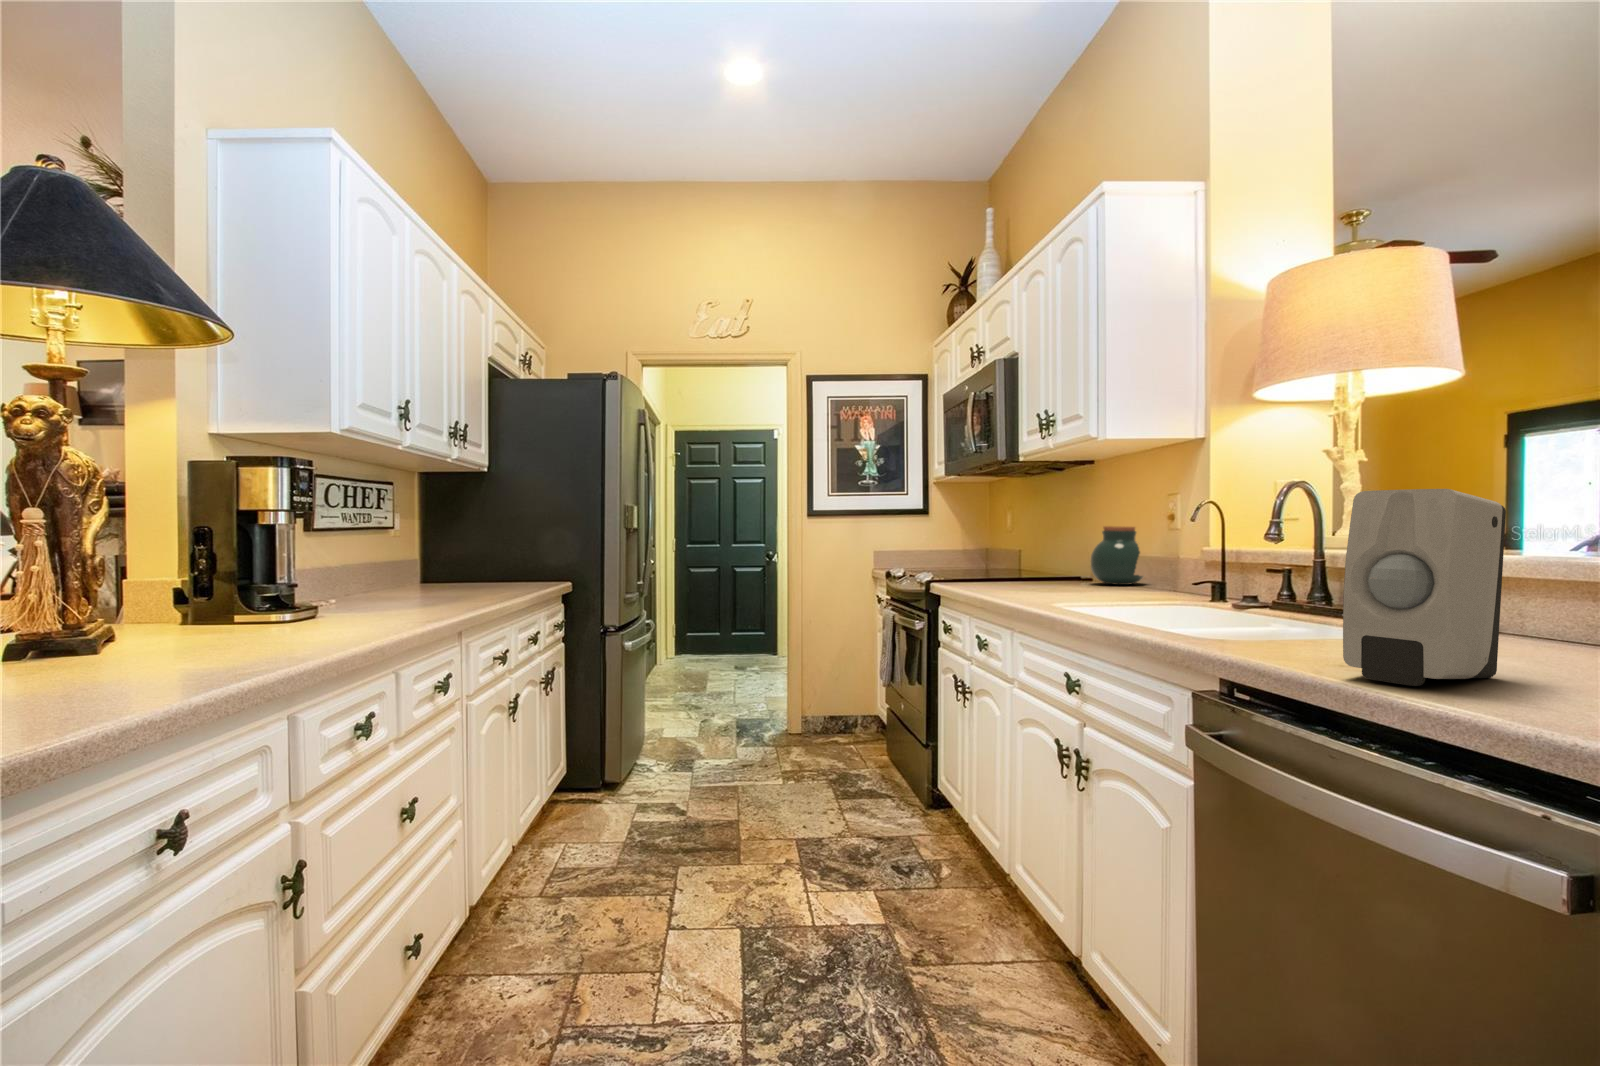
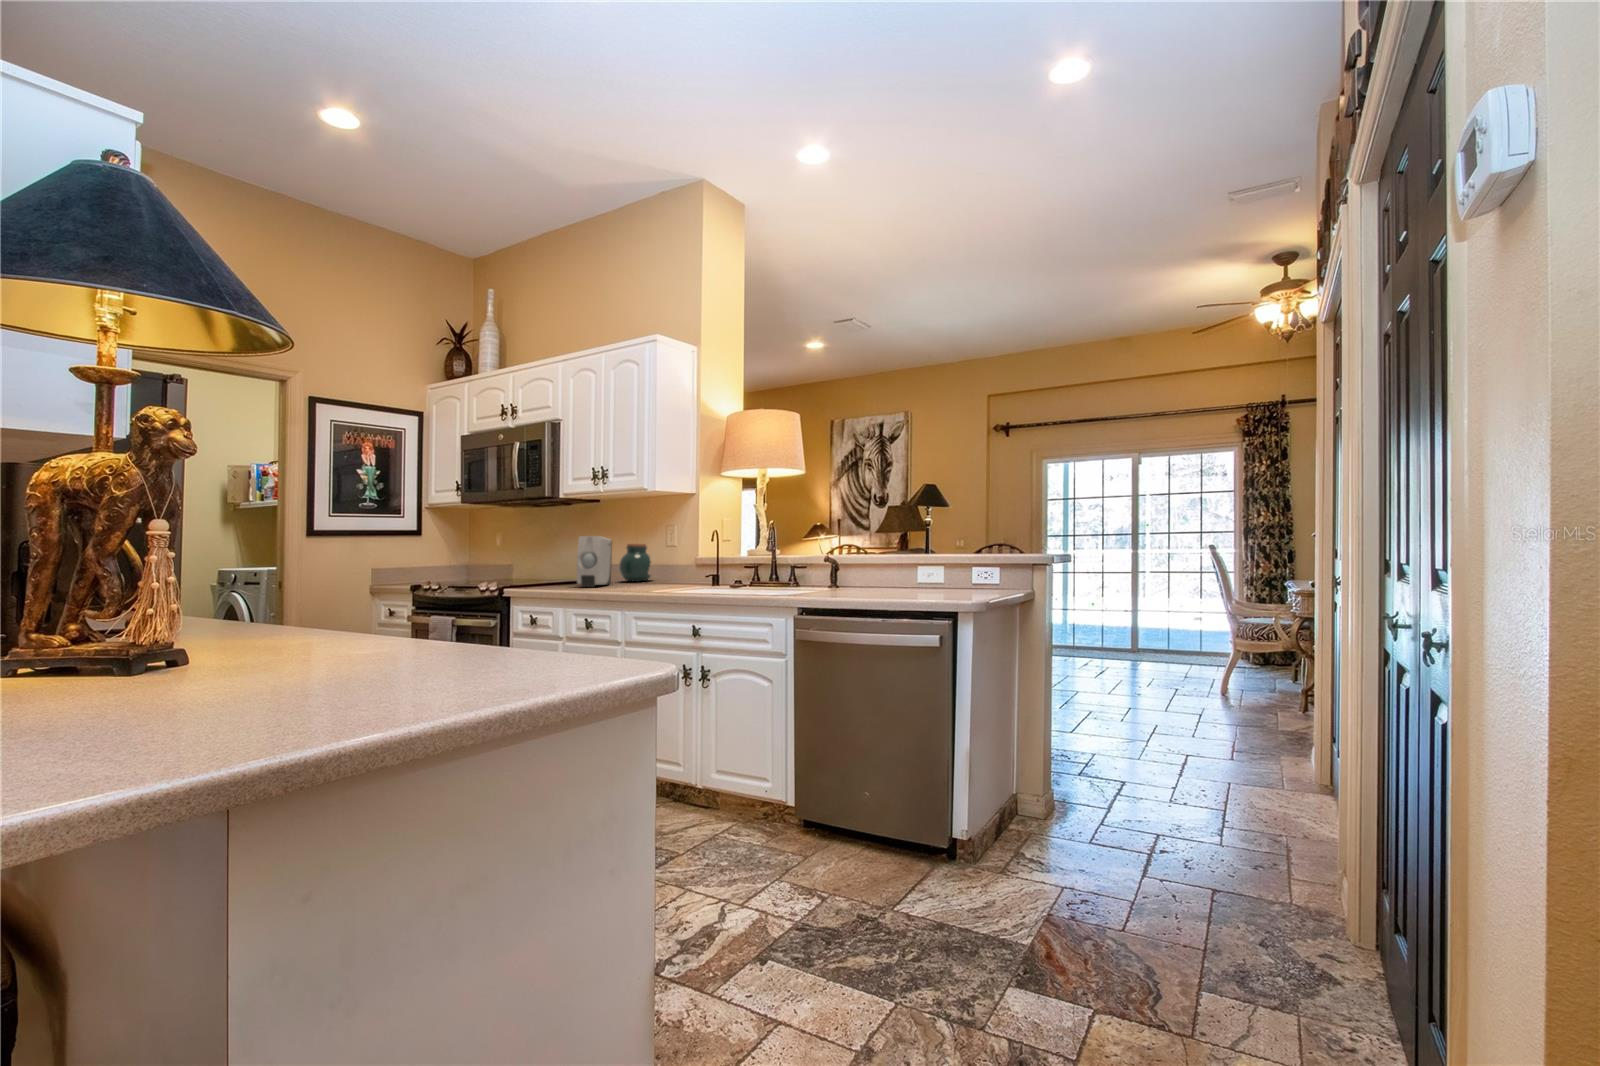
soap dispenser: present [1343,489,1506,686] -> present [577,536,612,587]

